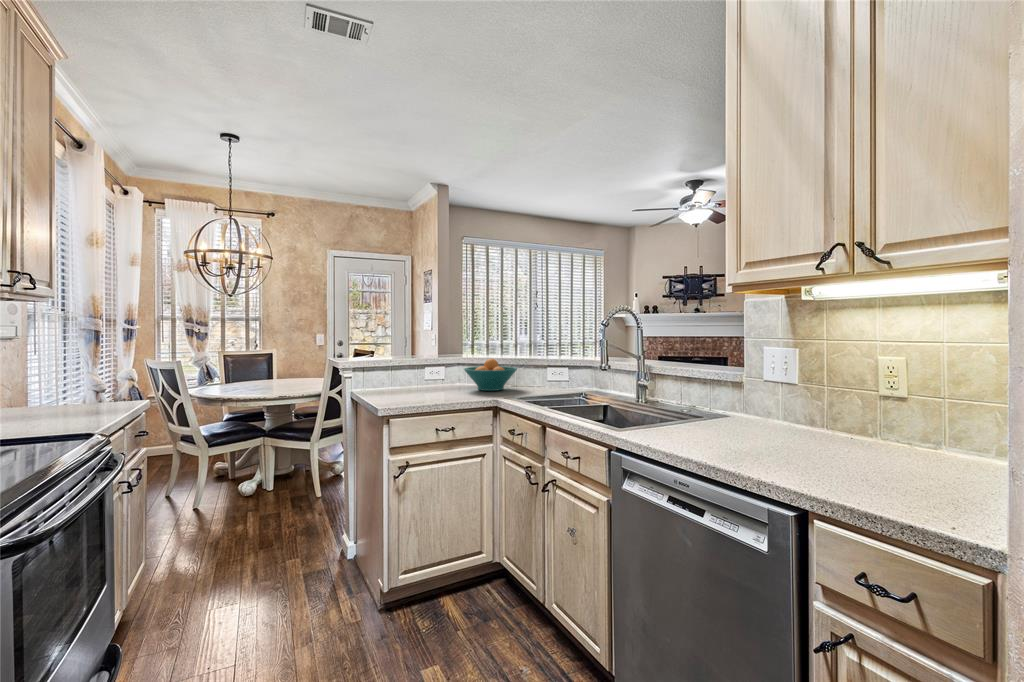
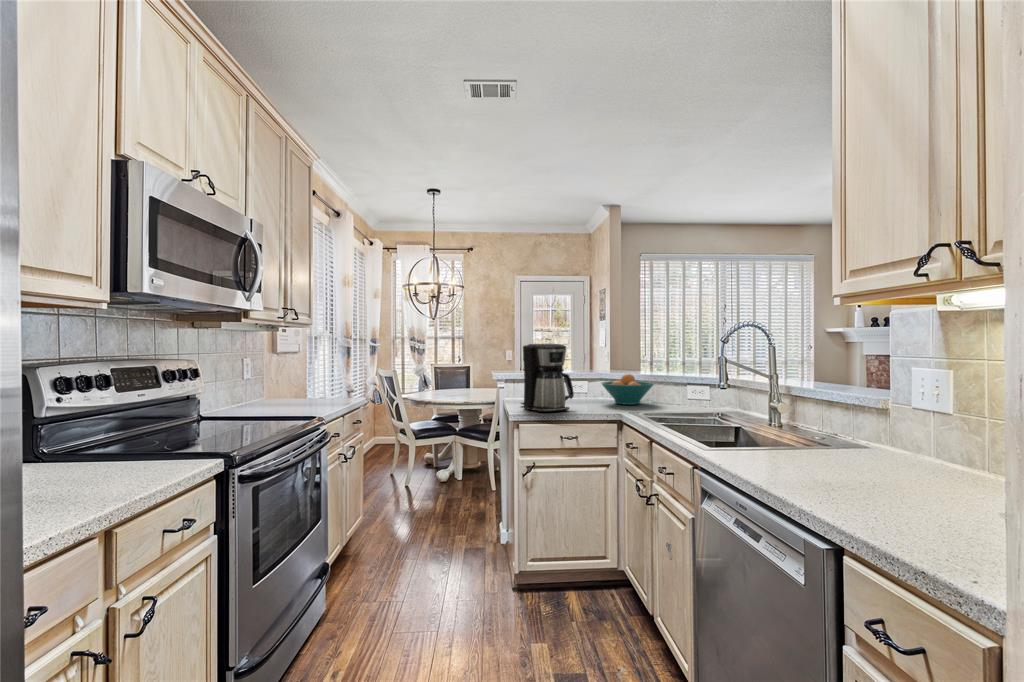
coffee maker: none [378,327,441,404] -> present [521,344,574,412]

